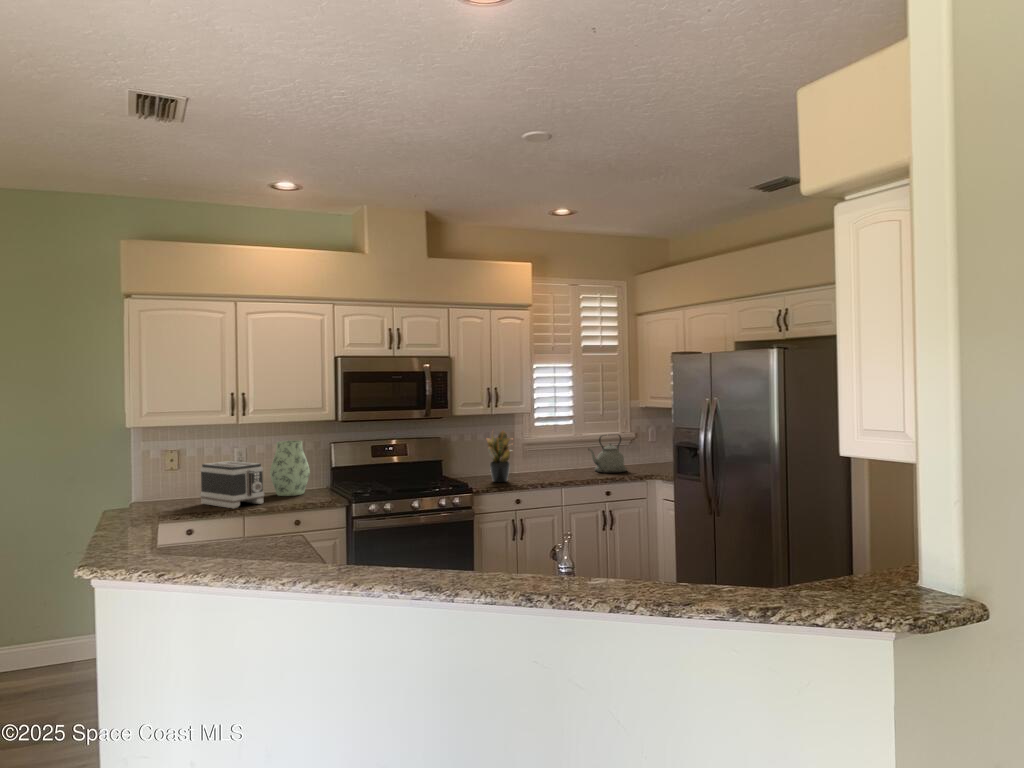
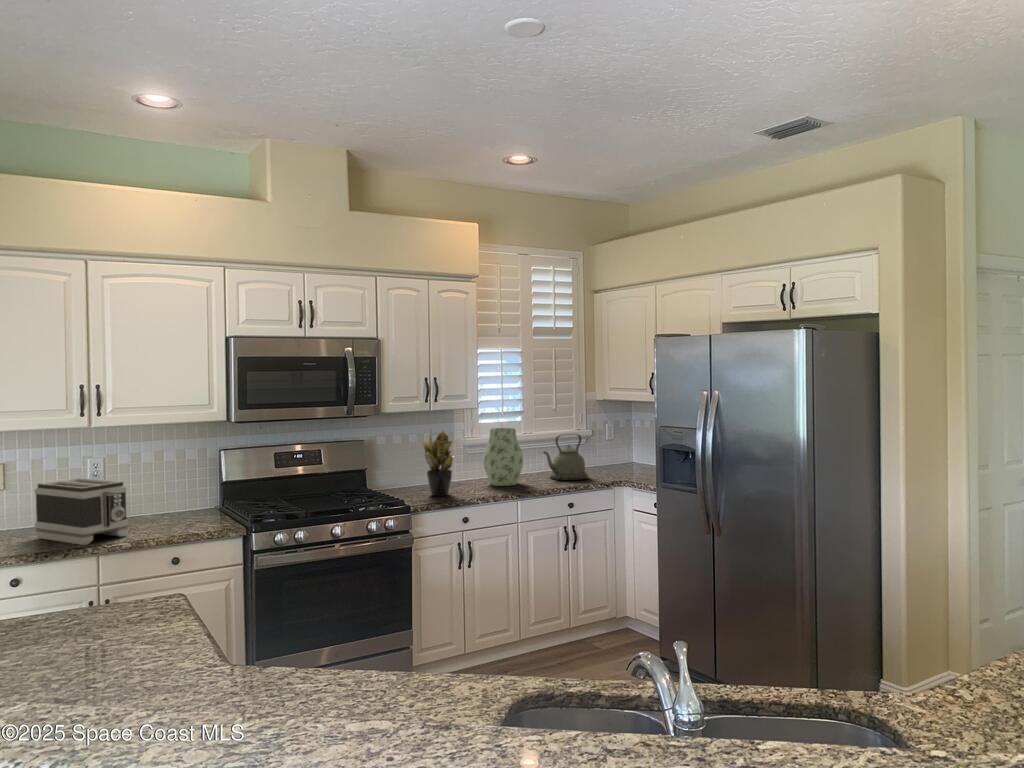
vase: present [270,441,310,496] -> present [483,428,523,486]

